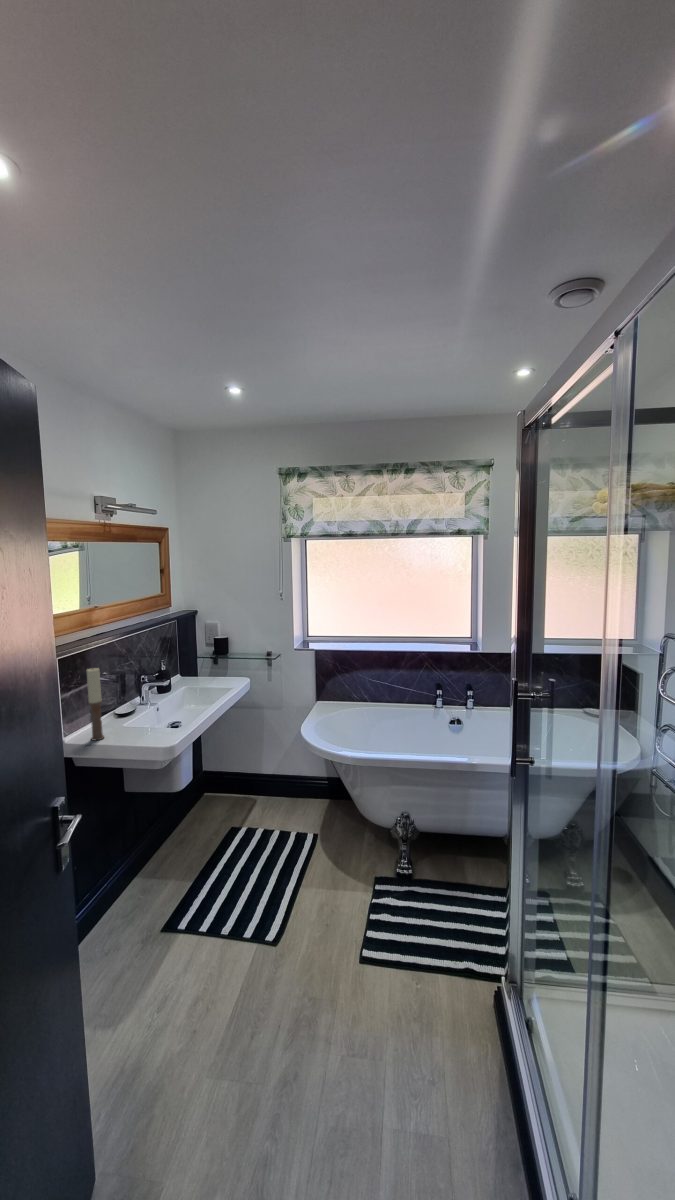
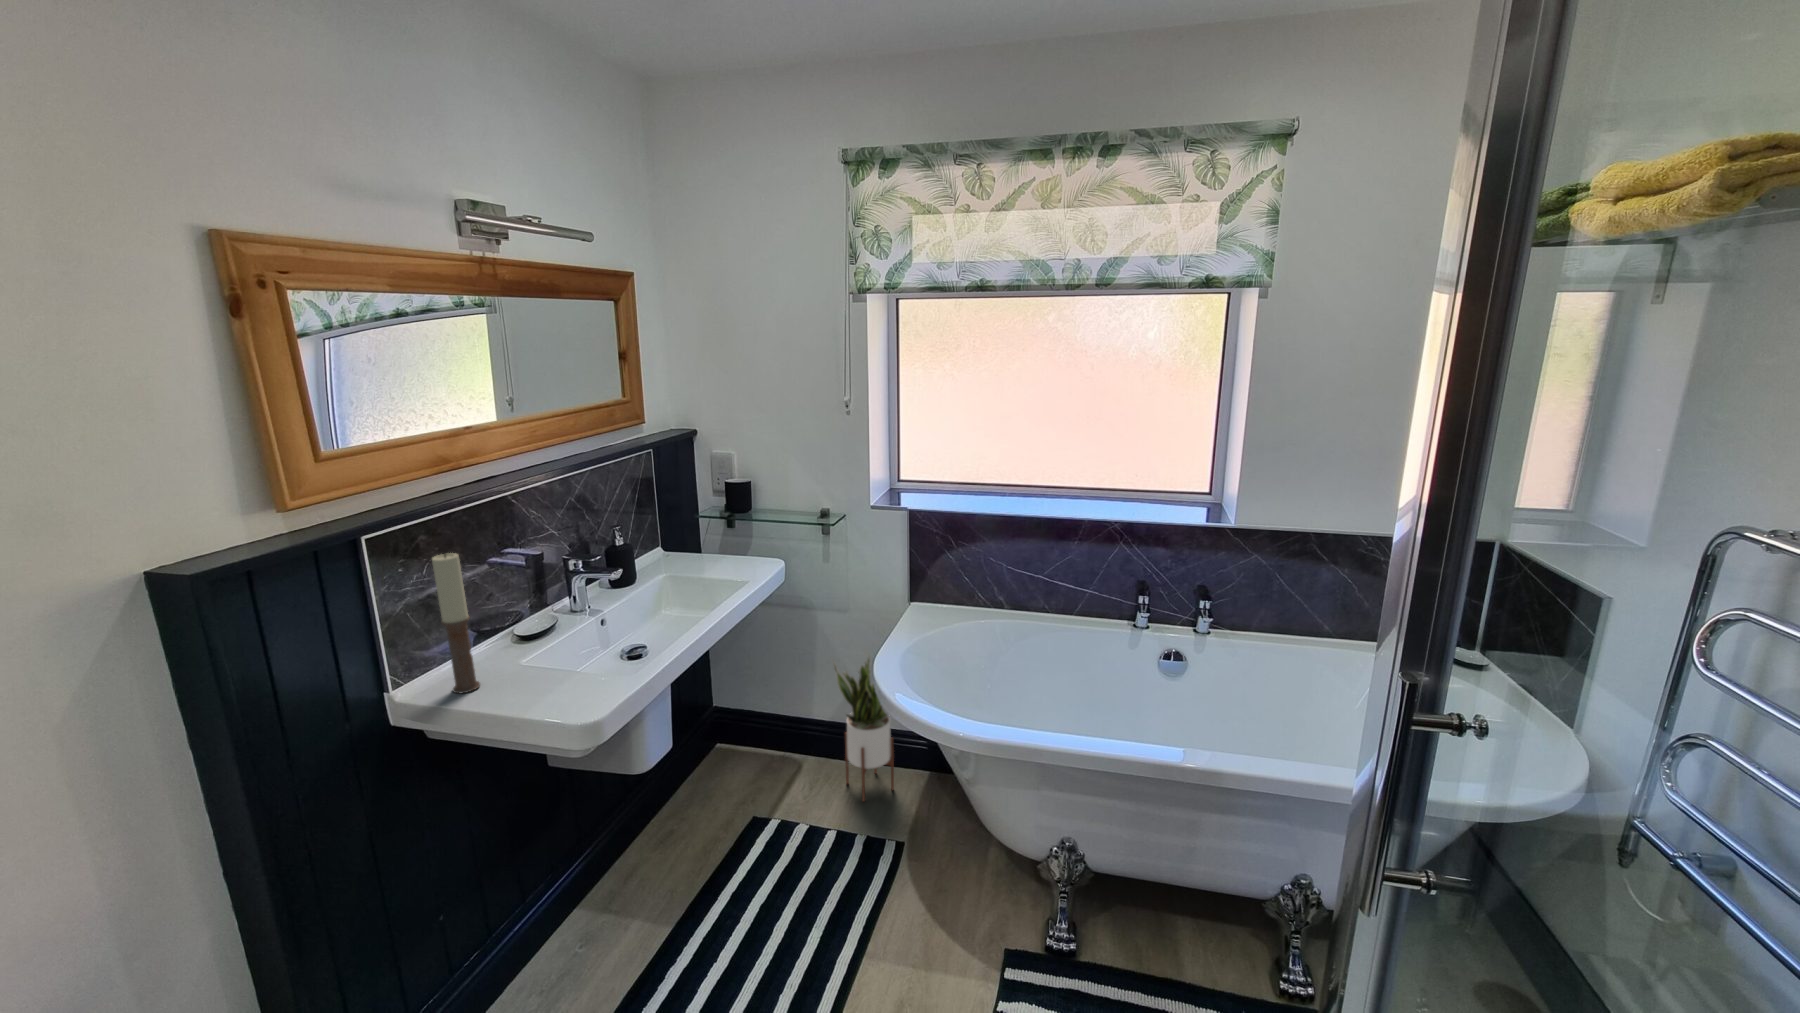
potted plant: none [274,729,311,816] -> present [832,654,894,802]

